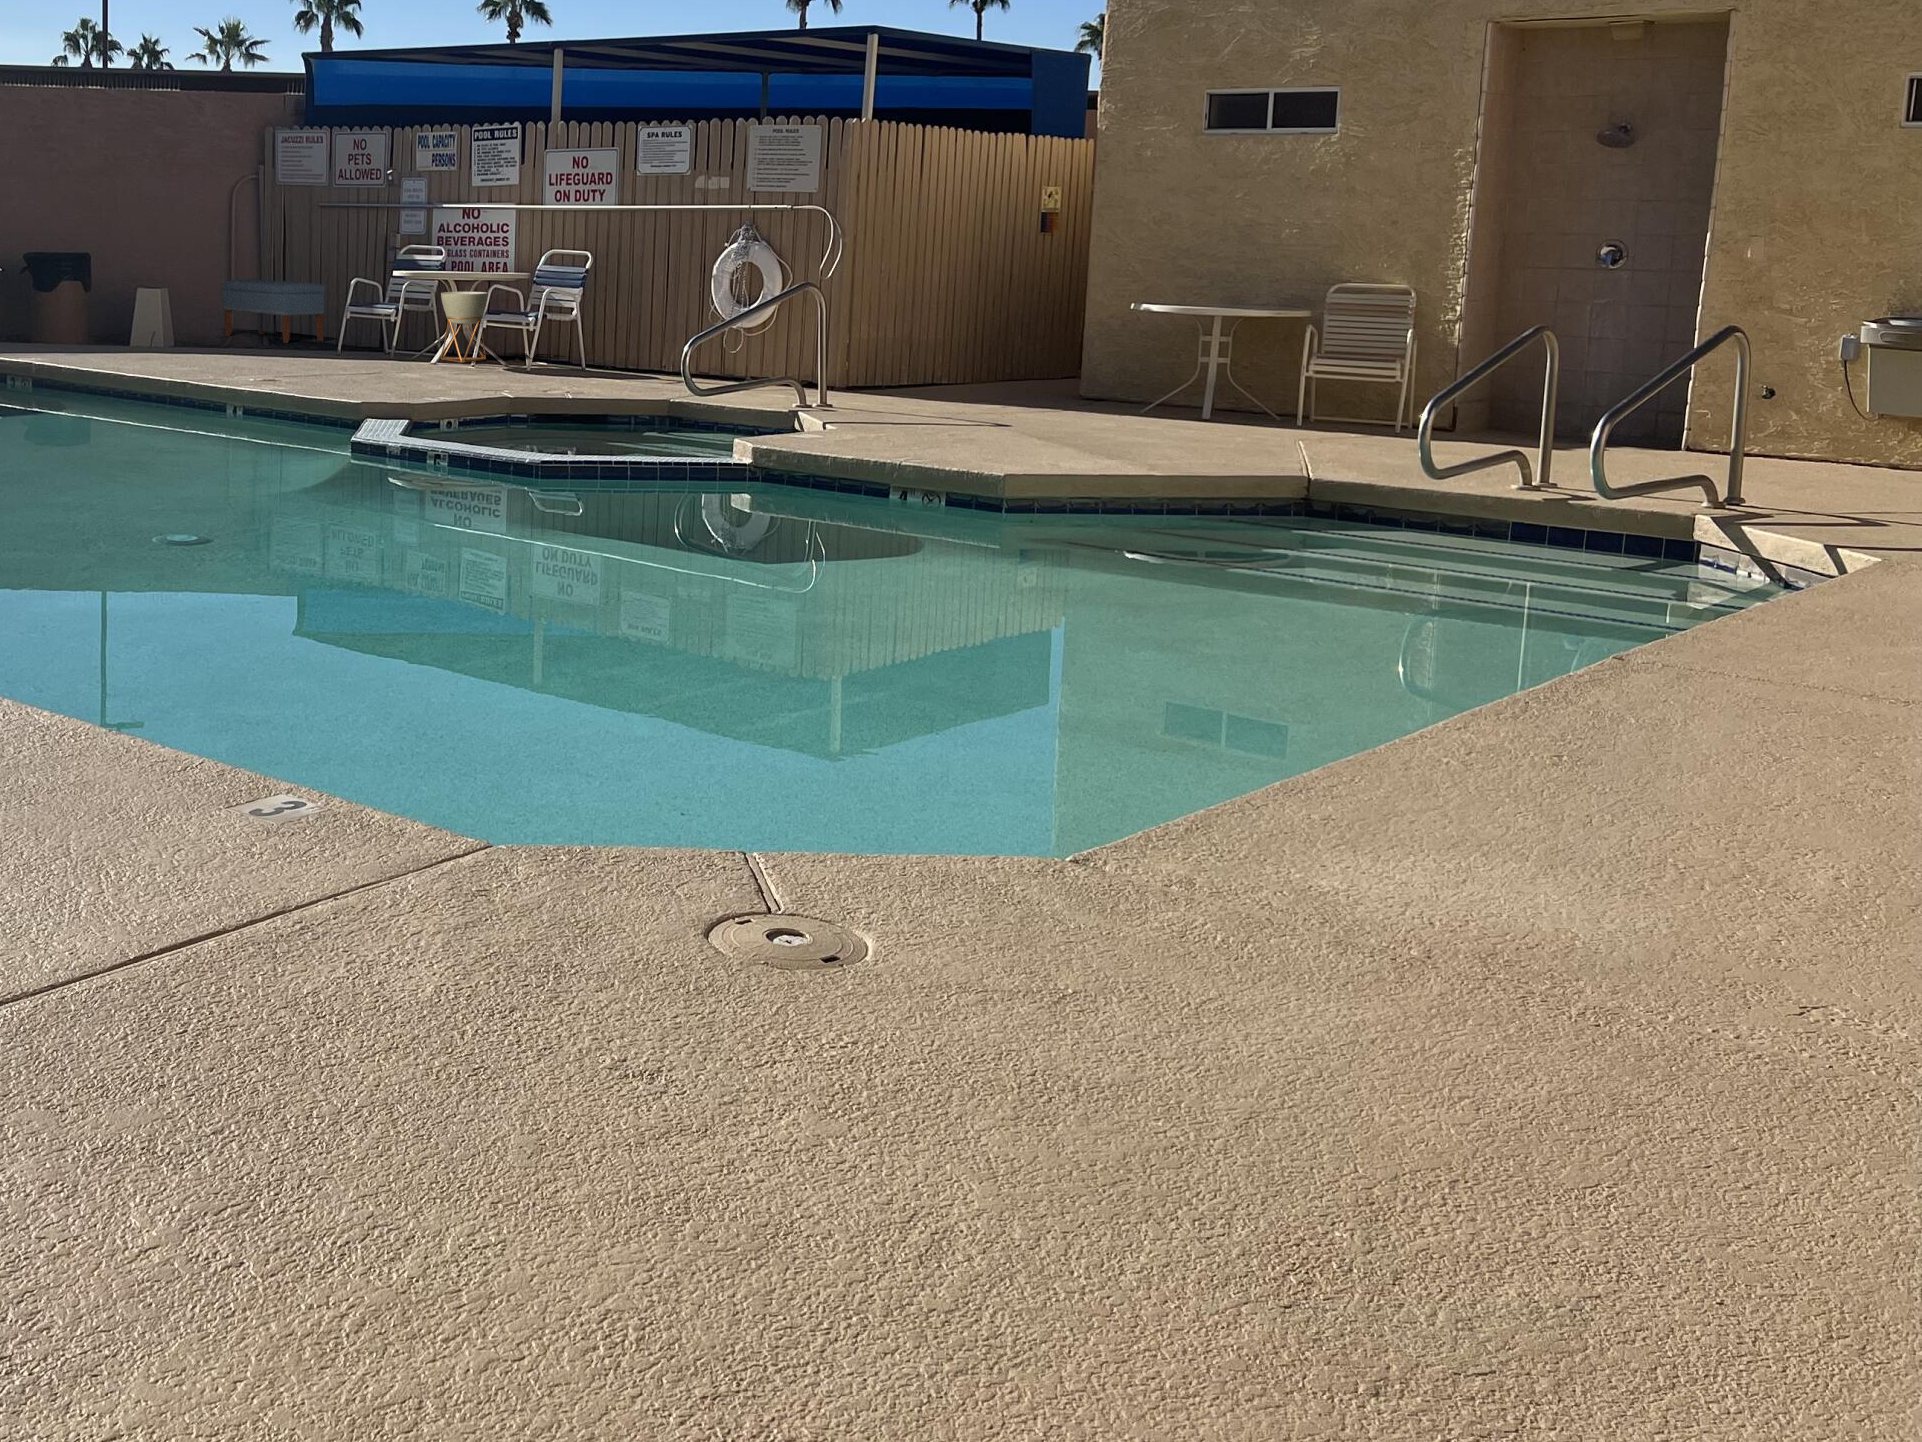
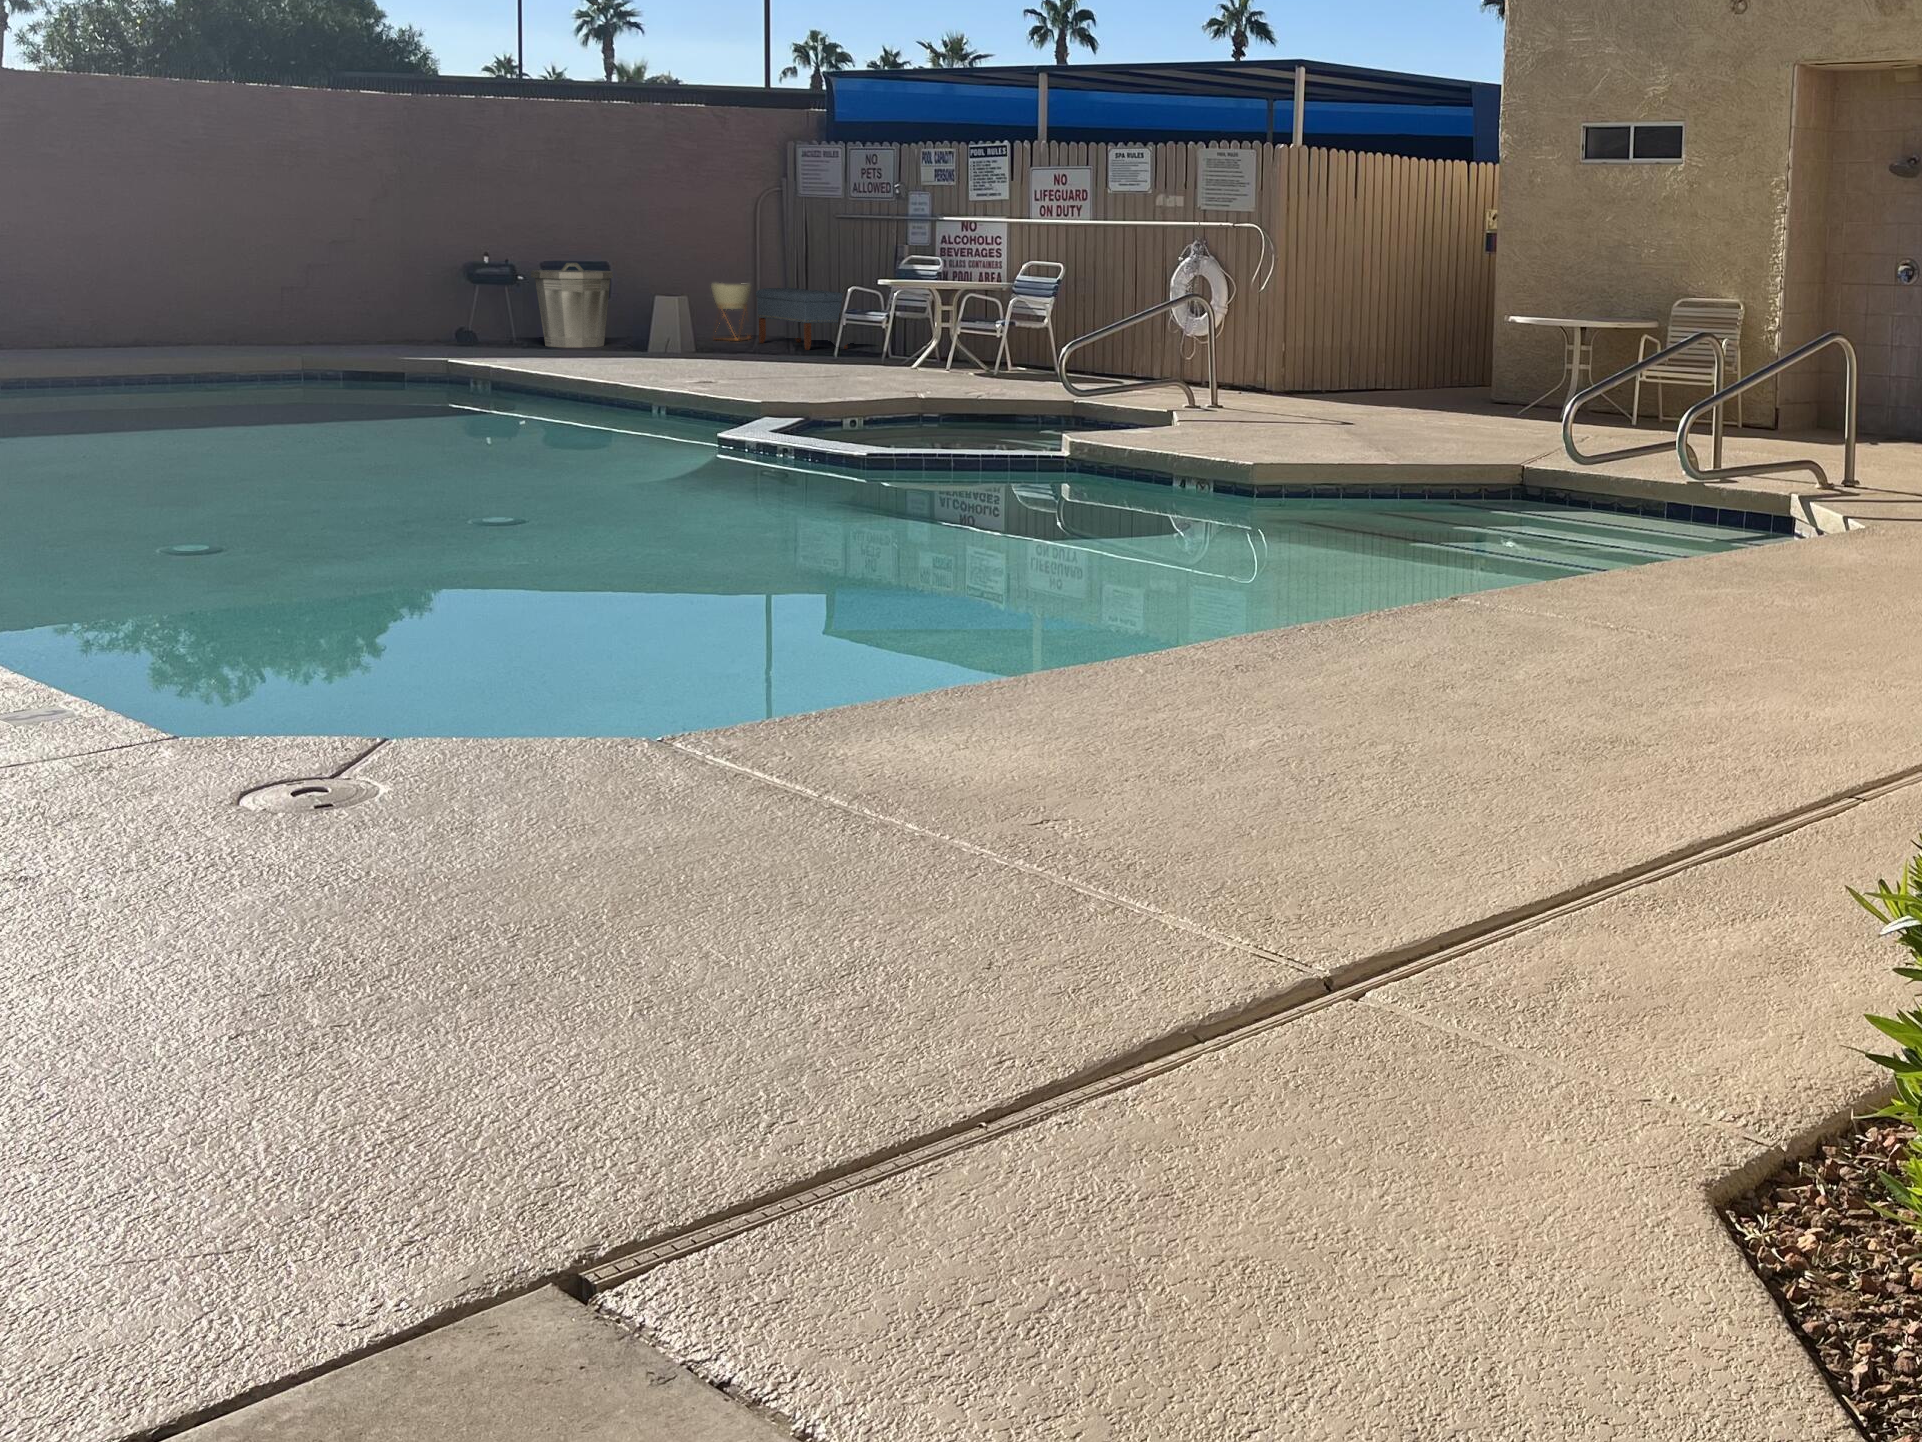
trash can: none [11,258,90,344] -> present [531,263,613,348]
planter: present [441,292,488,363] -> present [711,283,751,341]

